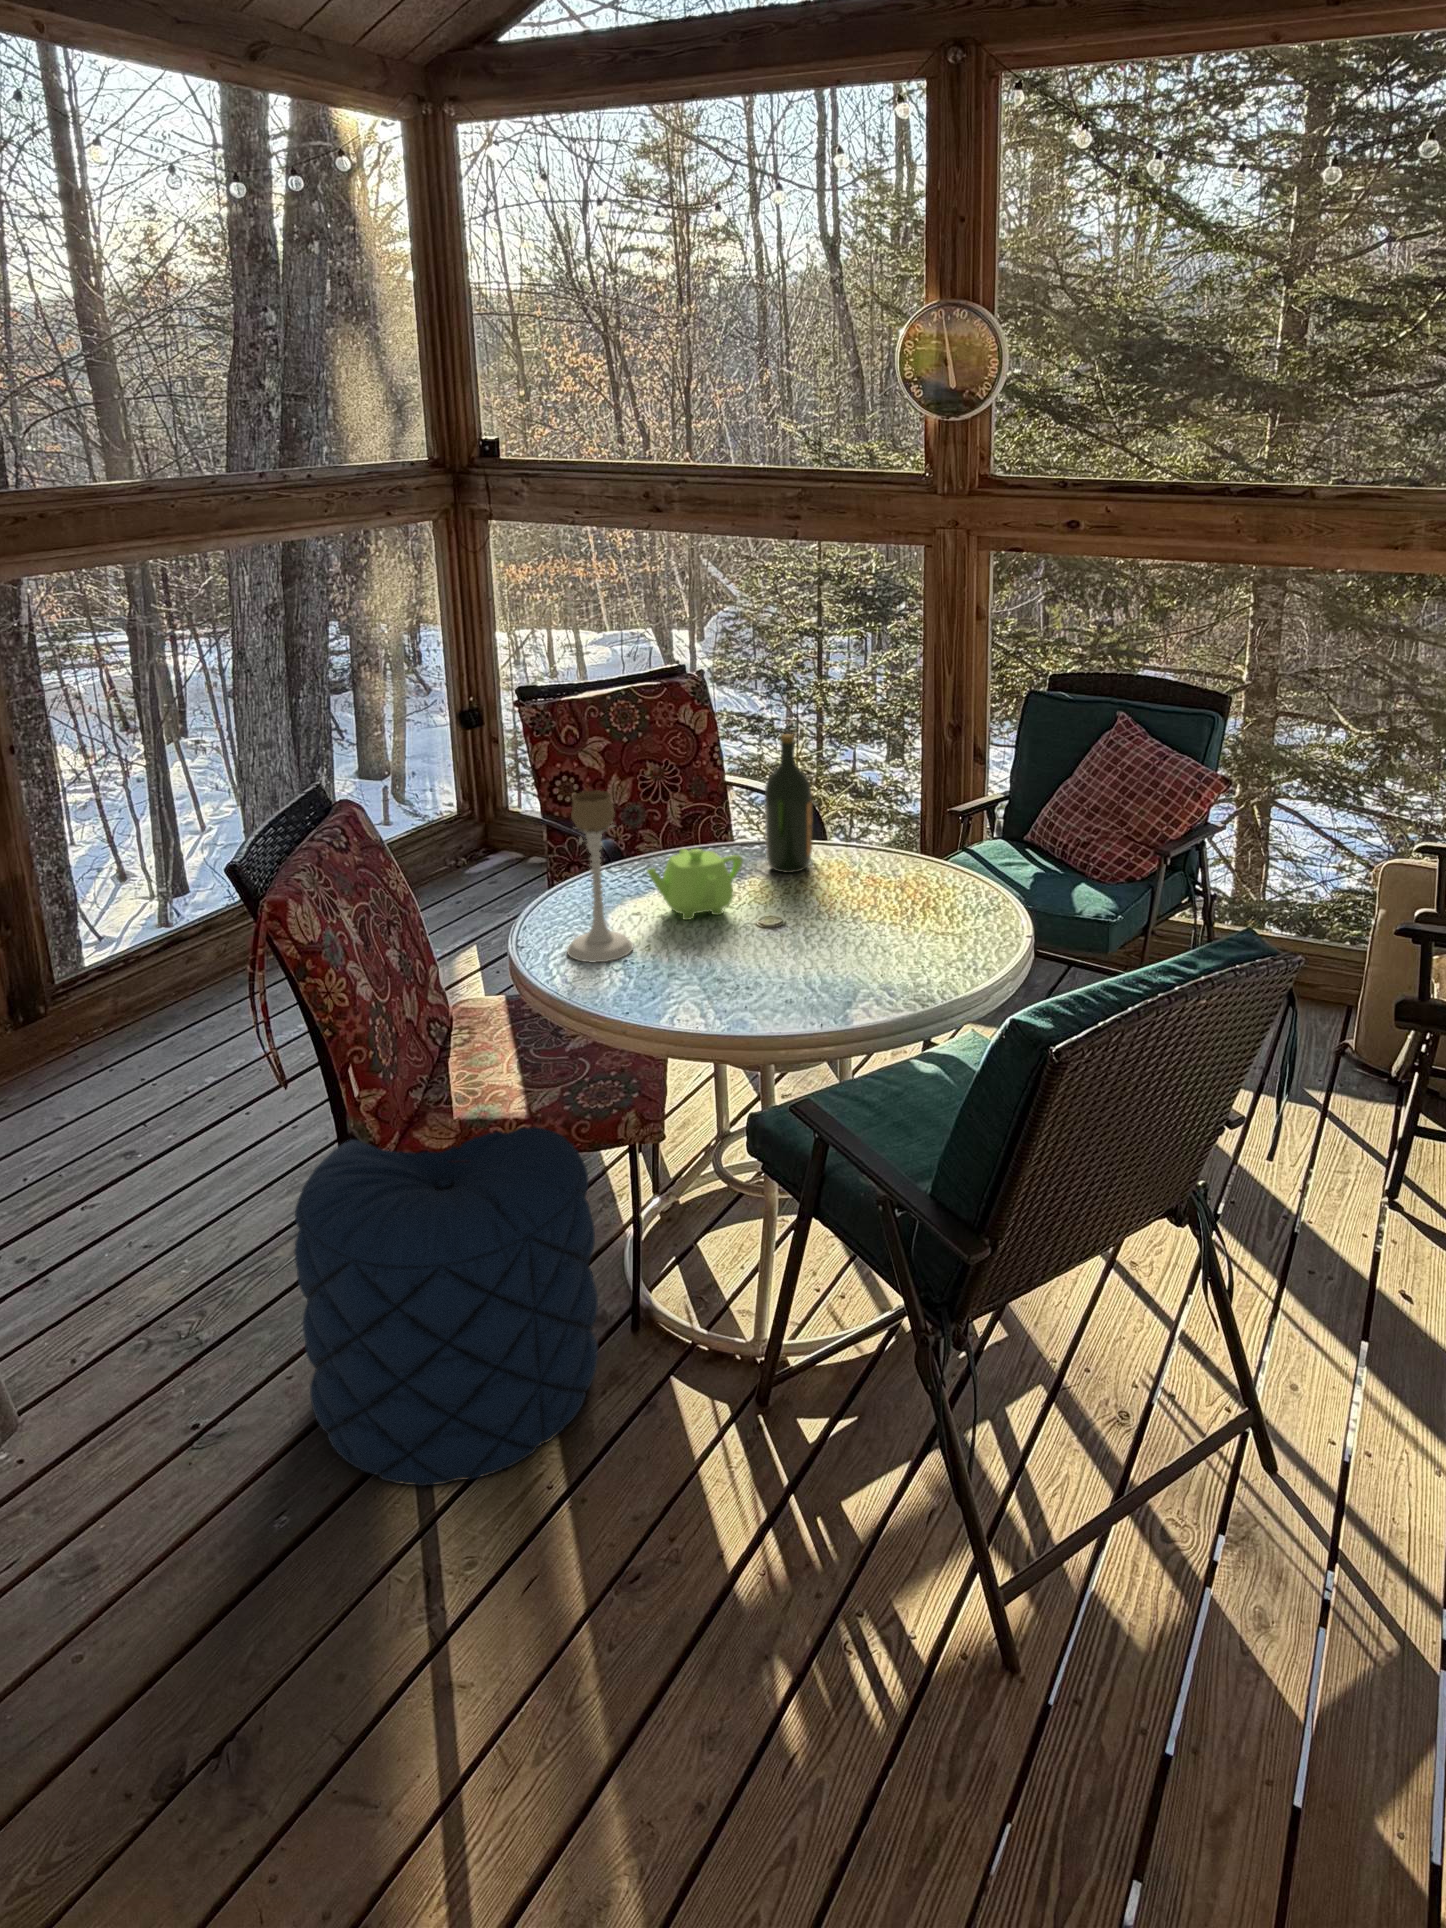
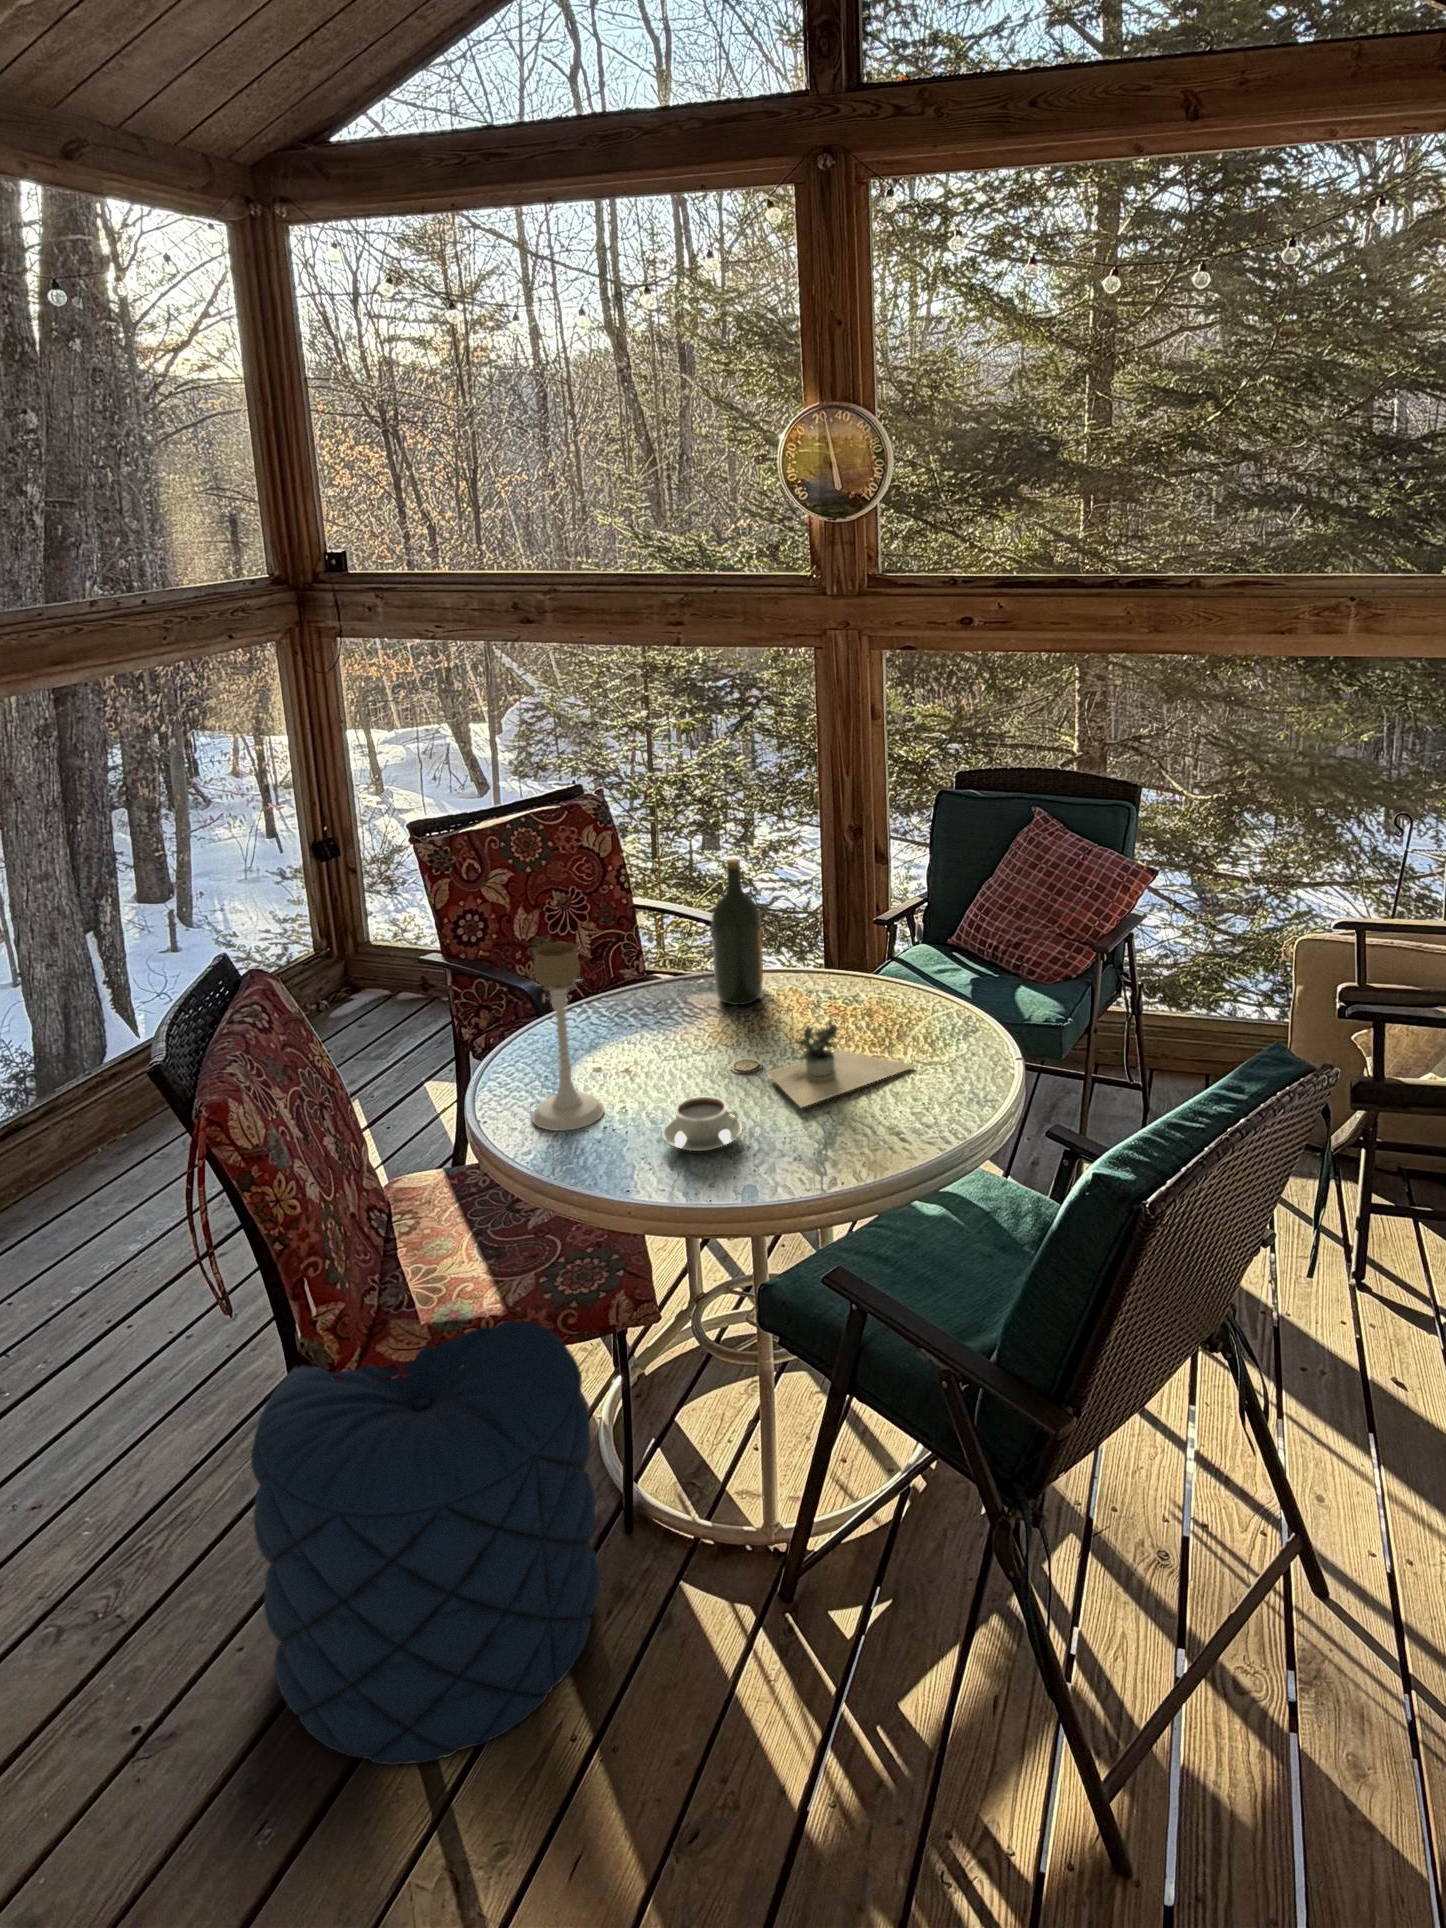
teapot: present [647,849,743,920] -> none [605,991,704,1070]
potted plant: none [787,884,974,961] -> present [767,1021,914,1107]
coffee cup: none [673,941,748,989] -> present [662,1097,742,1151]

